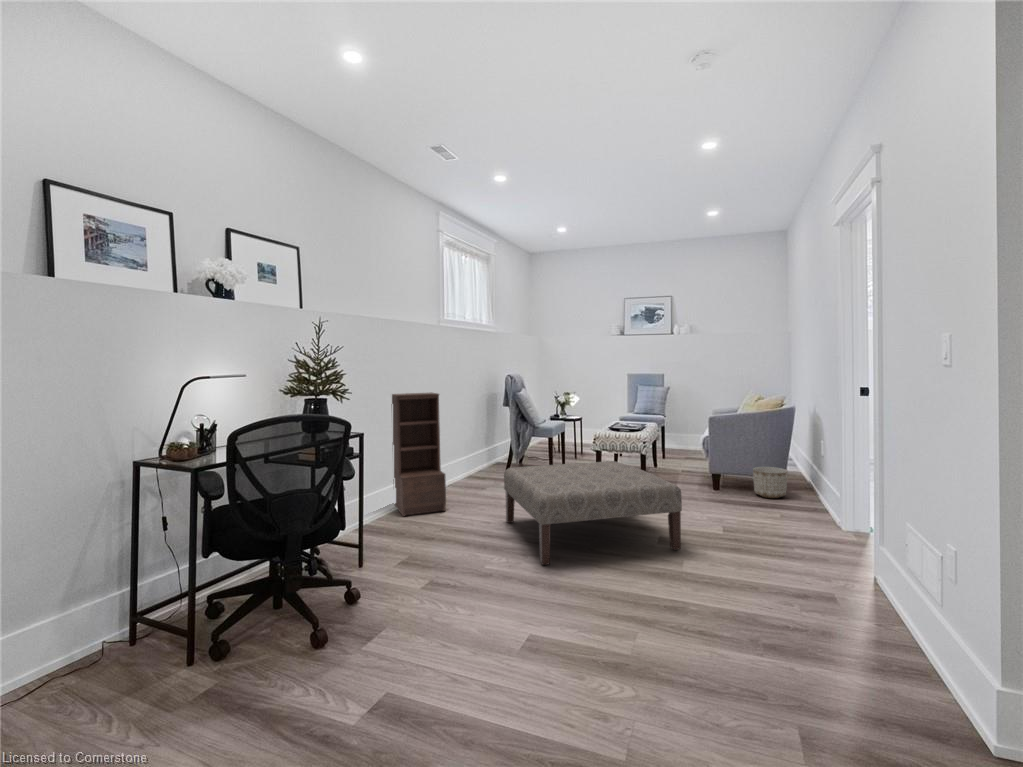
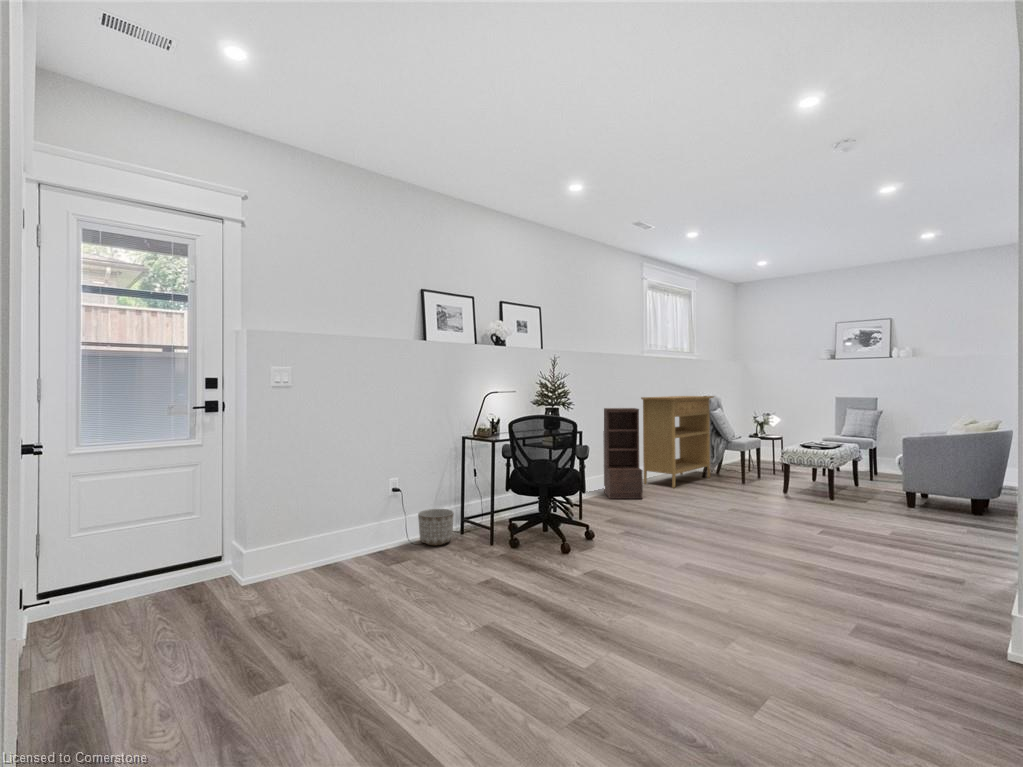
console table: none [438,375,520,489] -> present [641,396,714,488]
ottoman: present [504,461,682,565] -> none [687,468,832,541]
planter: present [753,467,788,498] -> present [418,509,454,545]

